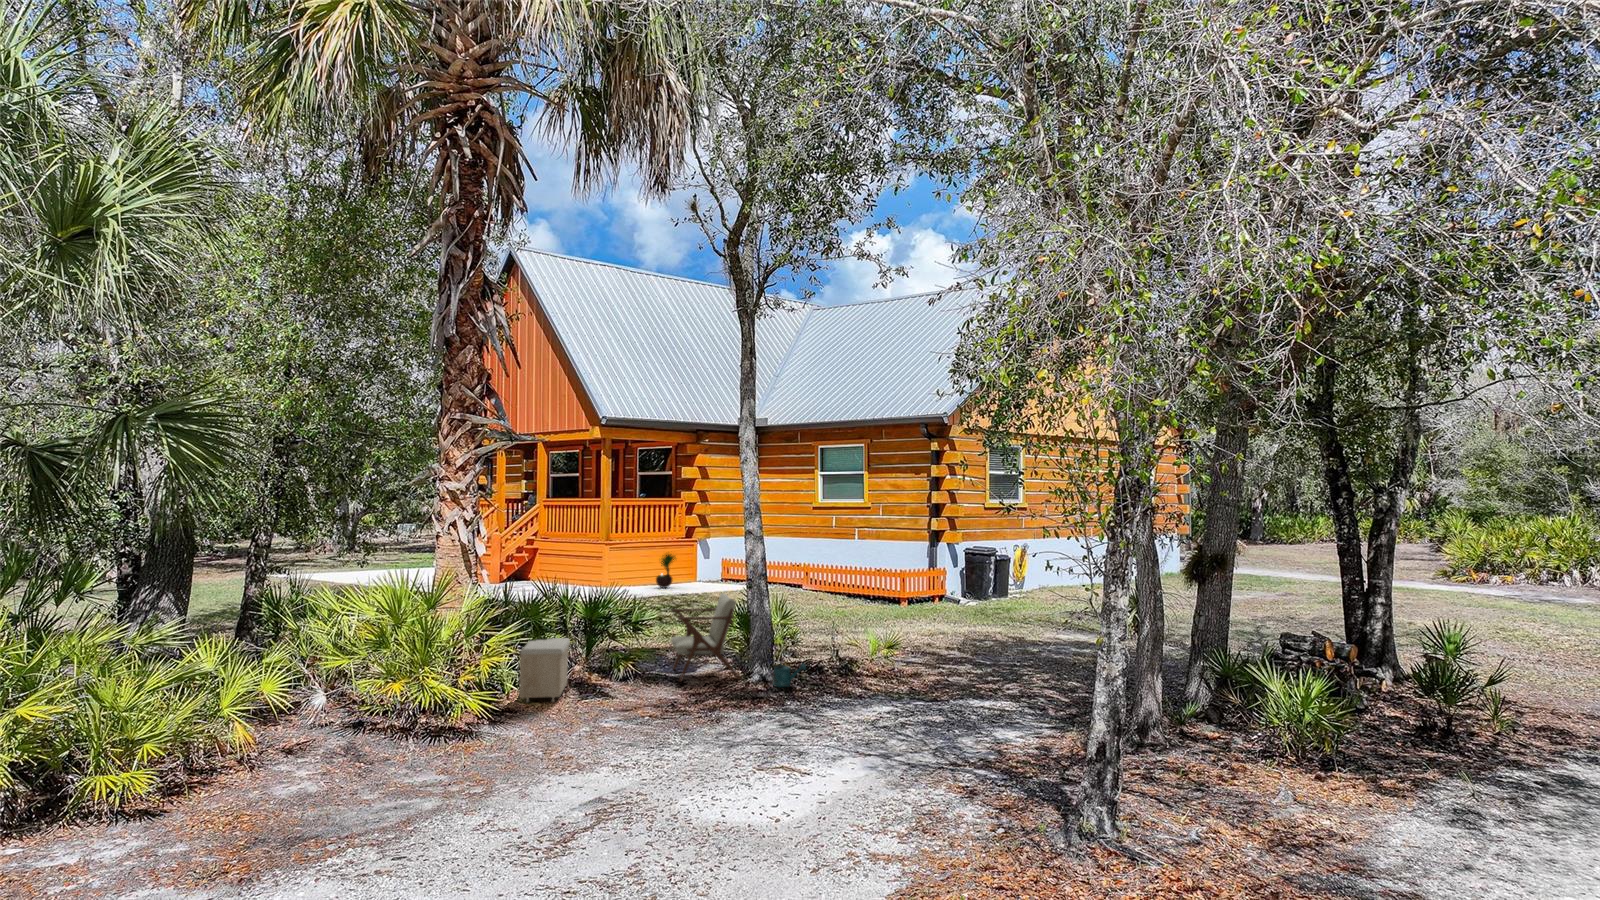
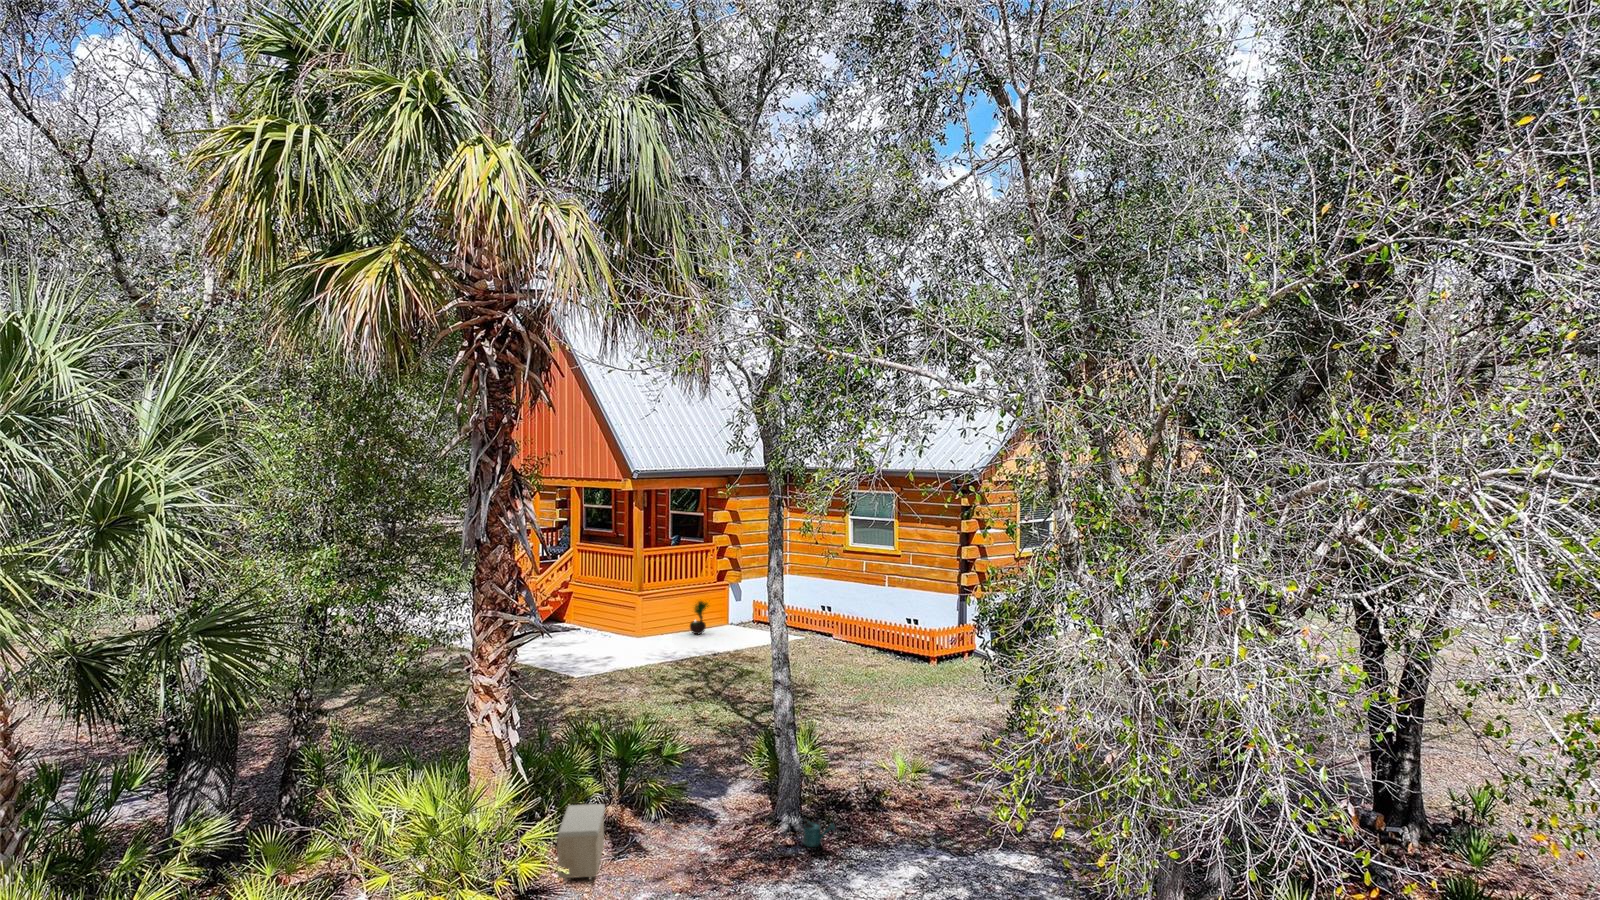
lounge chair: present [671,593,741,682] -> none [703,735,774,836]

